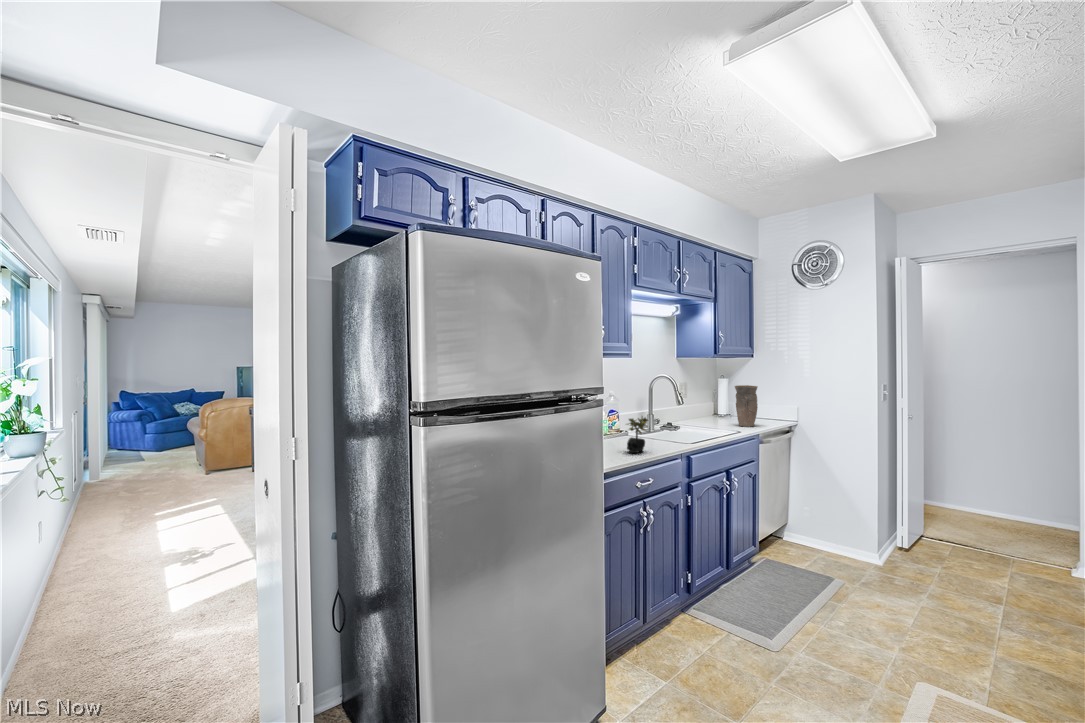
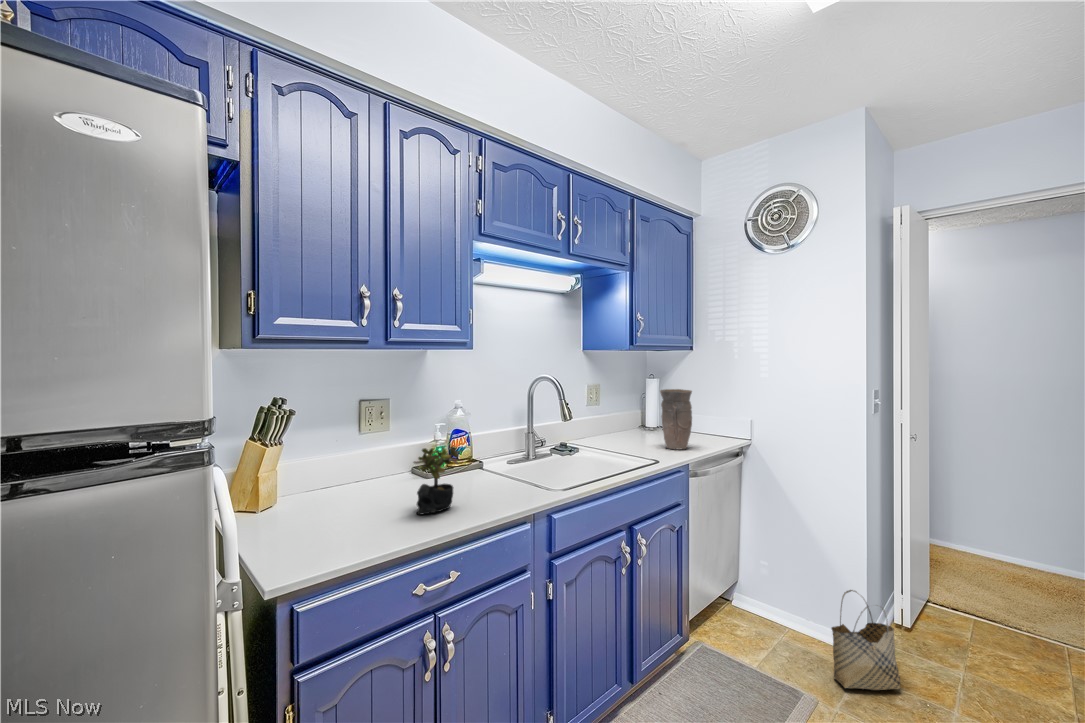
woven basket: none [854,516,898,576] -> present [832,590,900,690]

